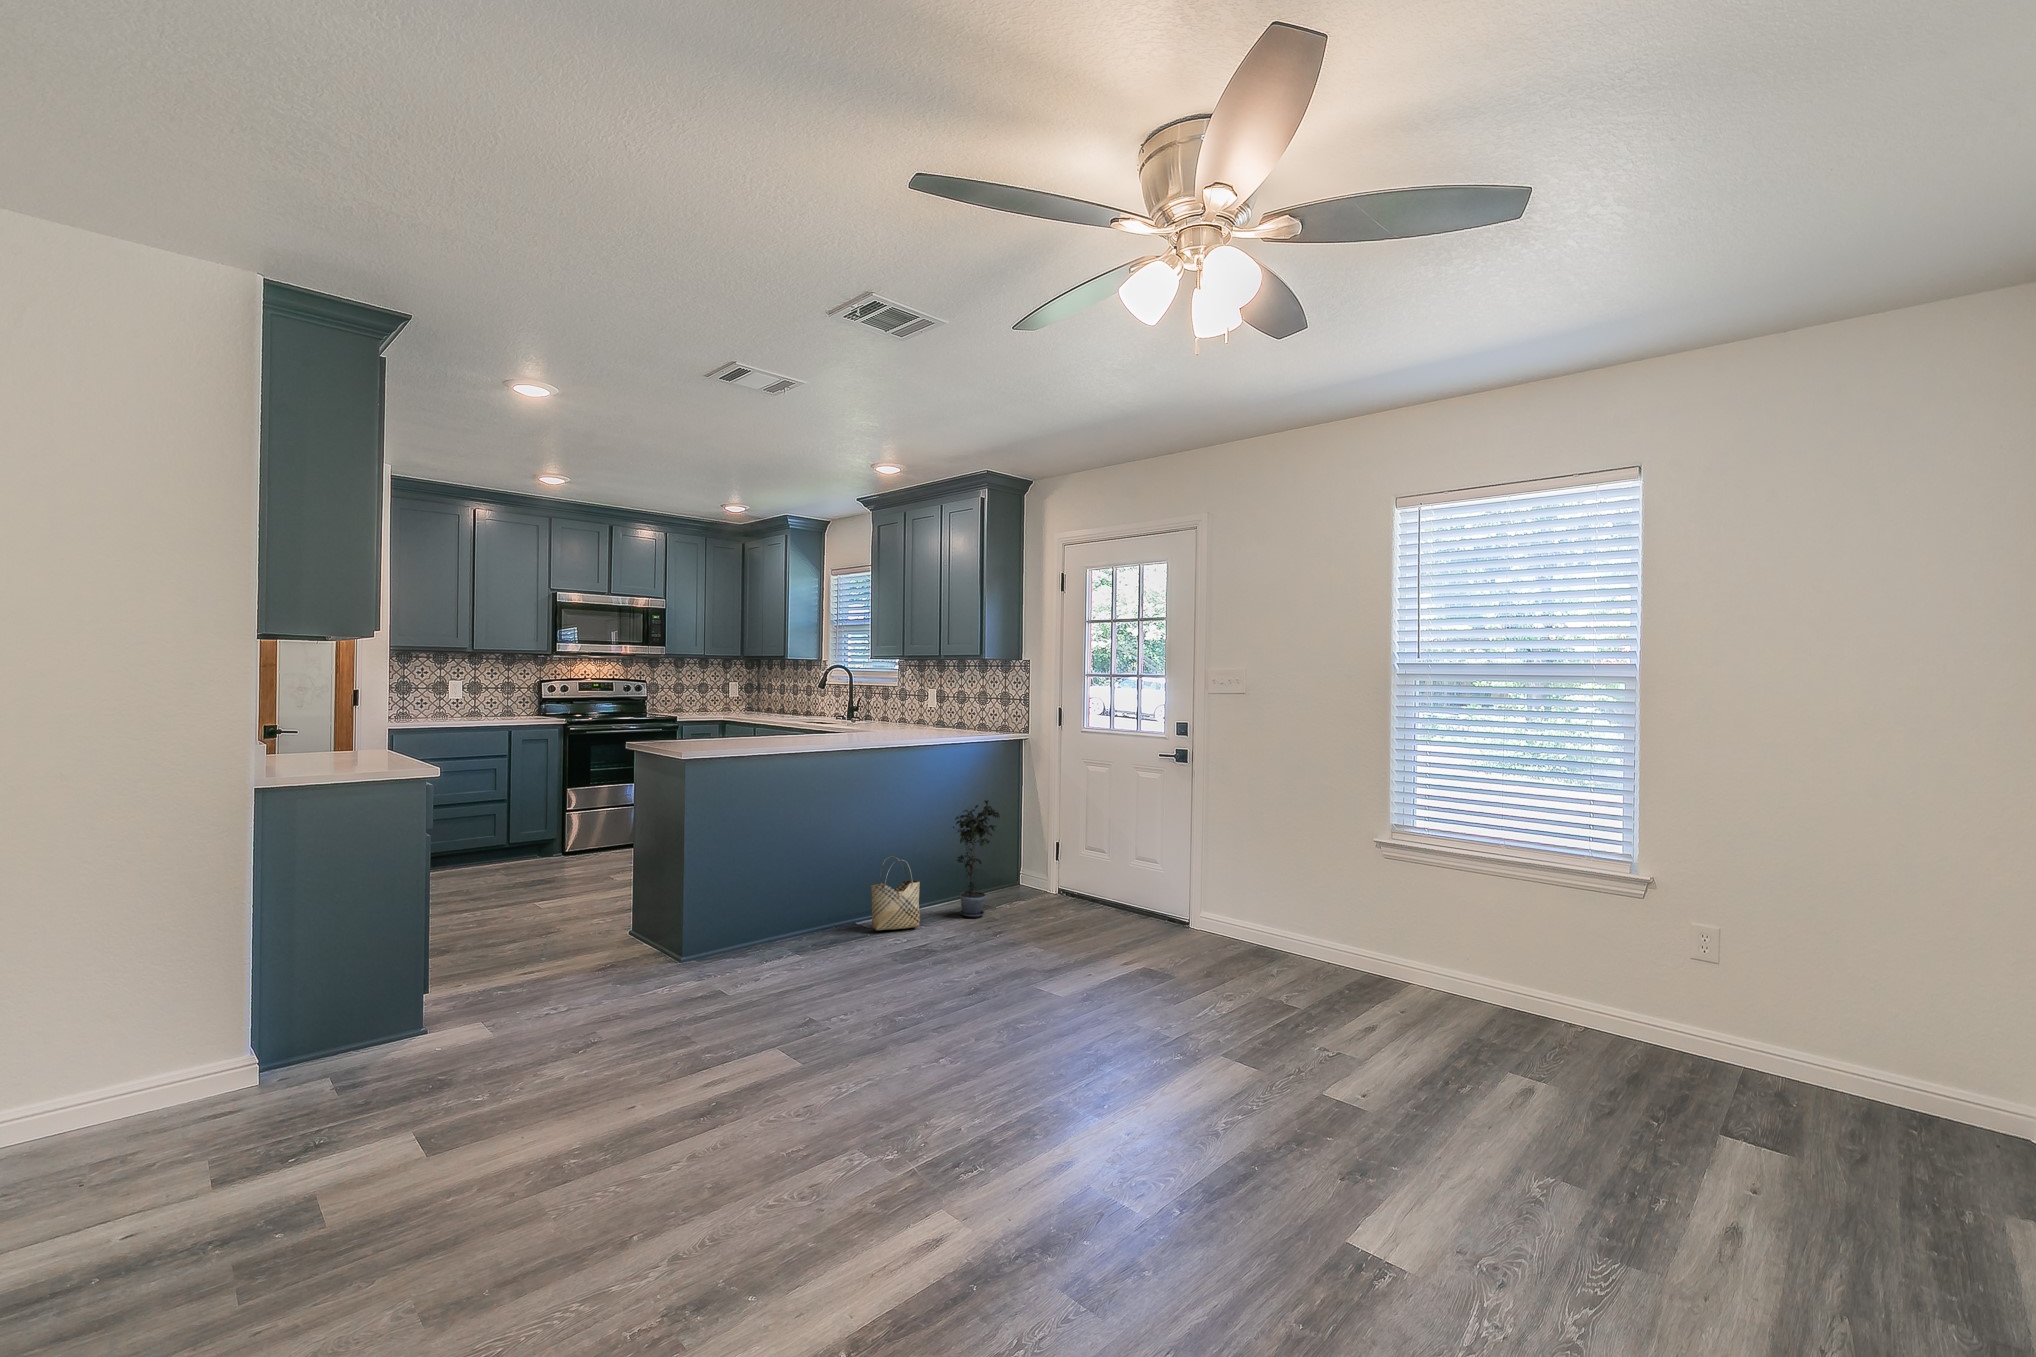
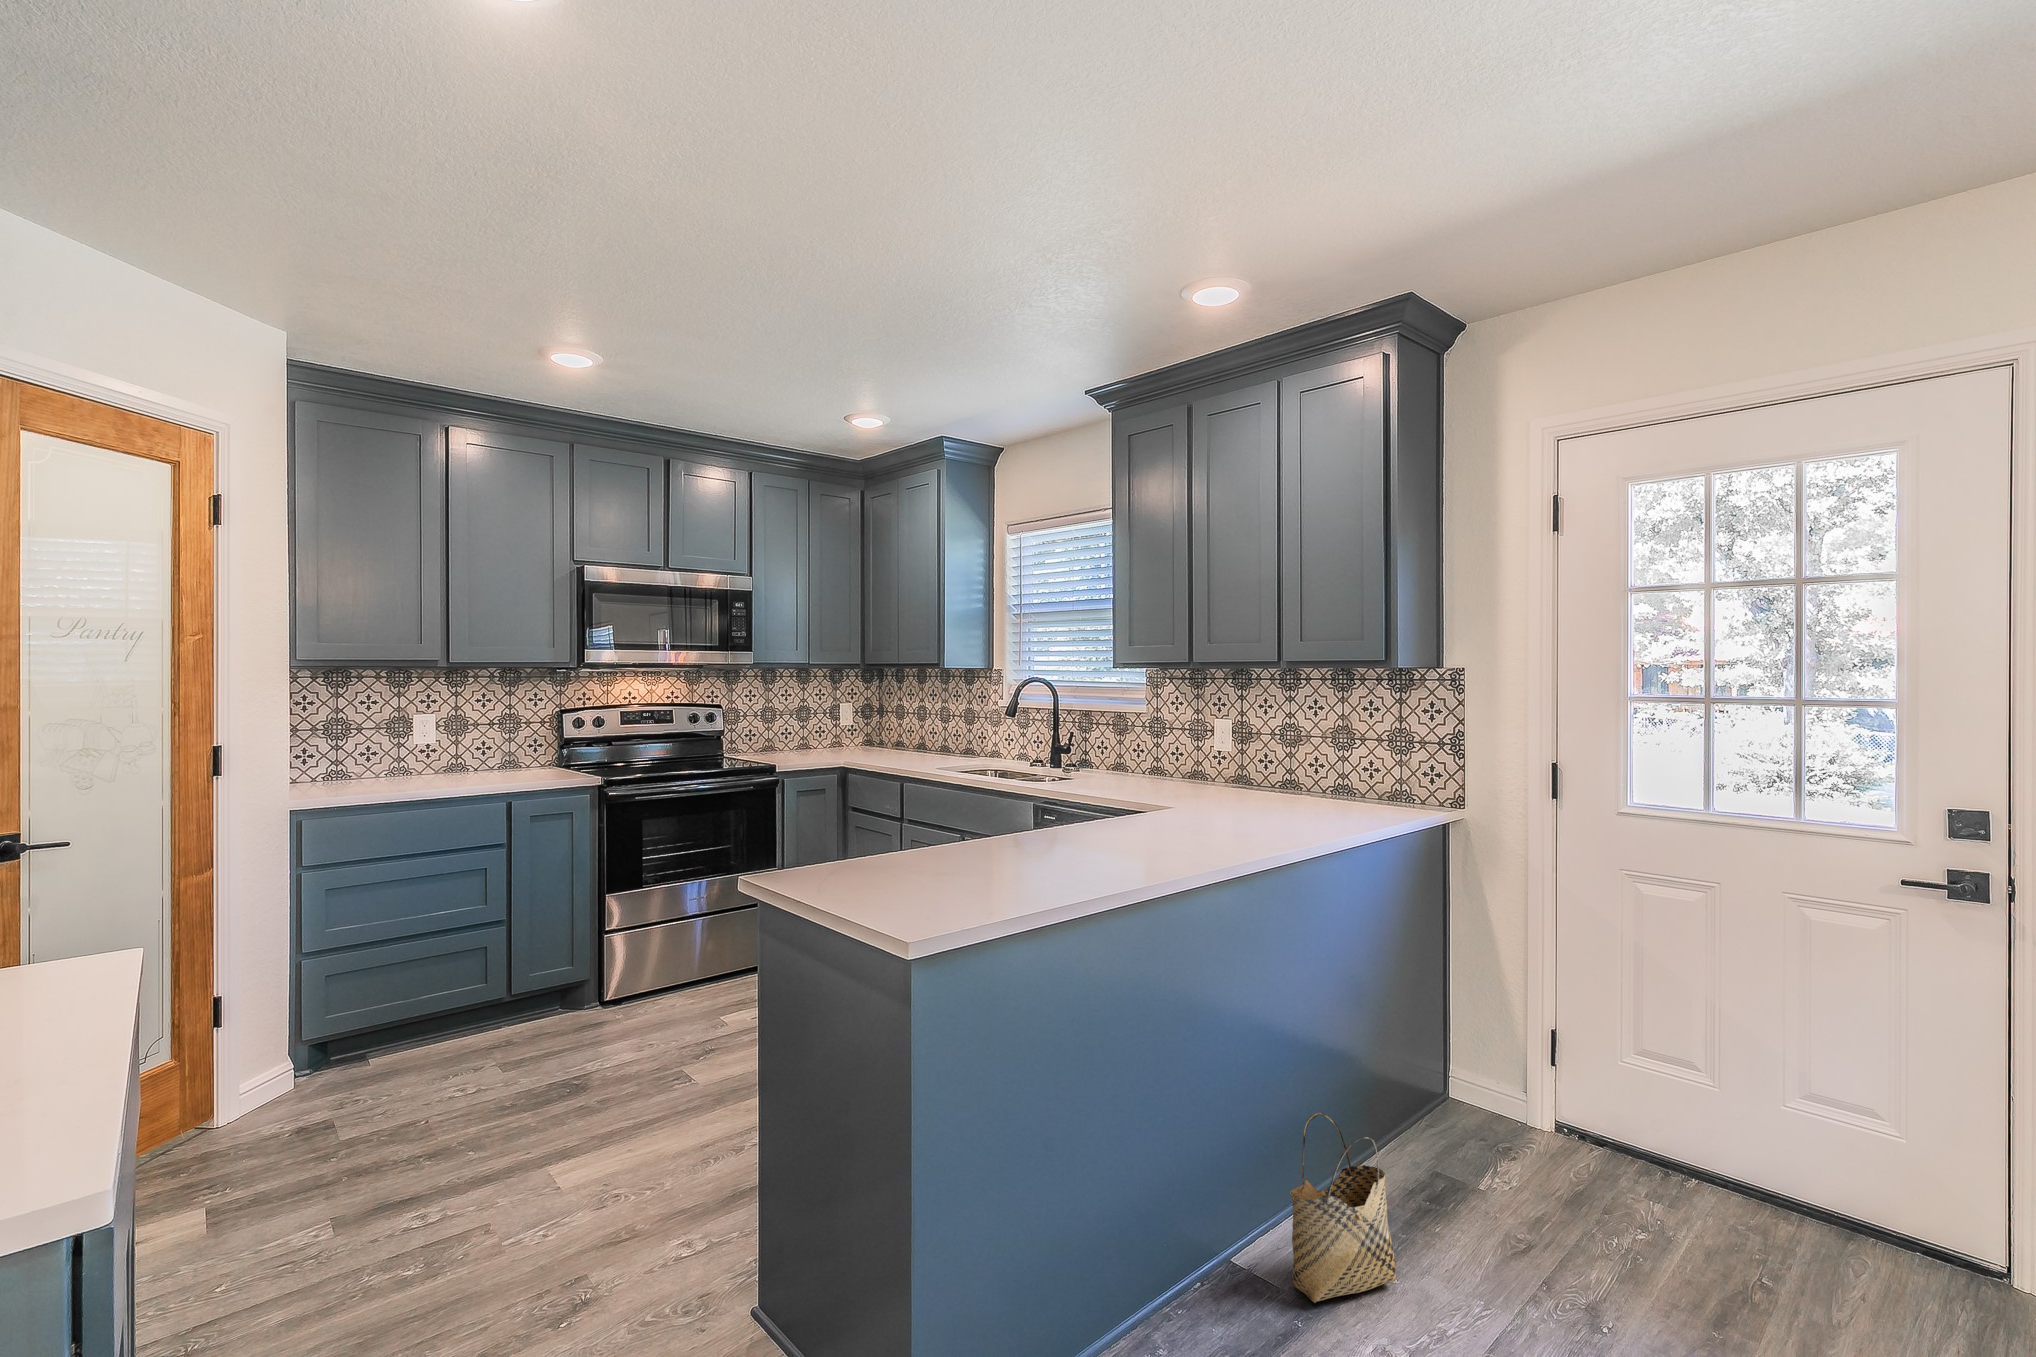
potted plant: present [953,800,1000,918] -> none [1407,974,1530,1232]

